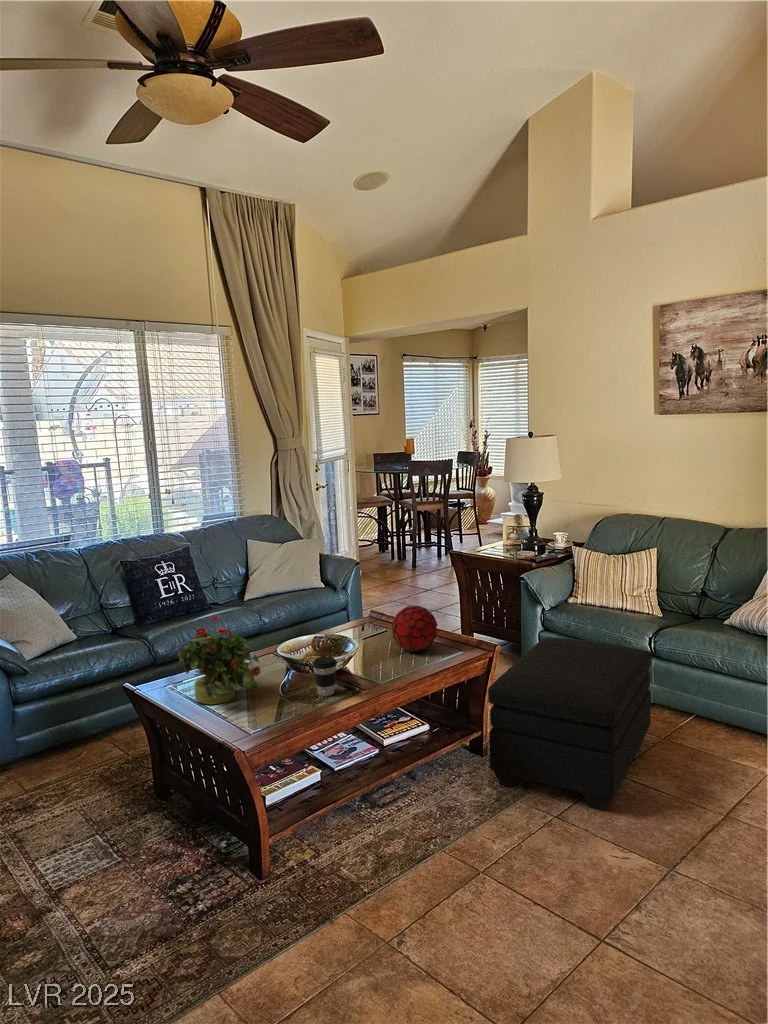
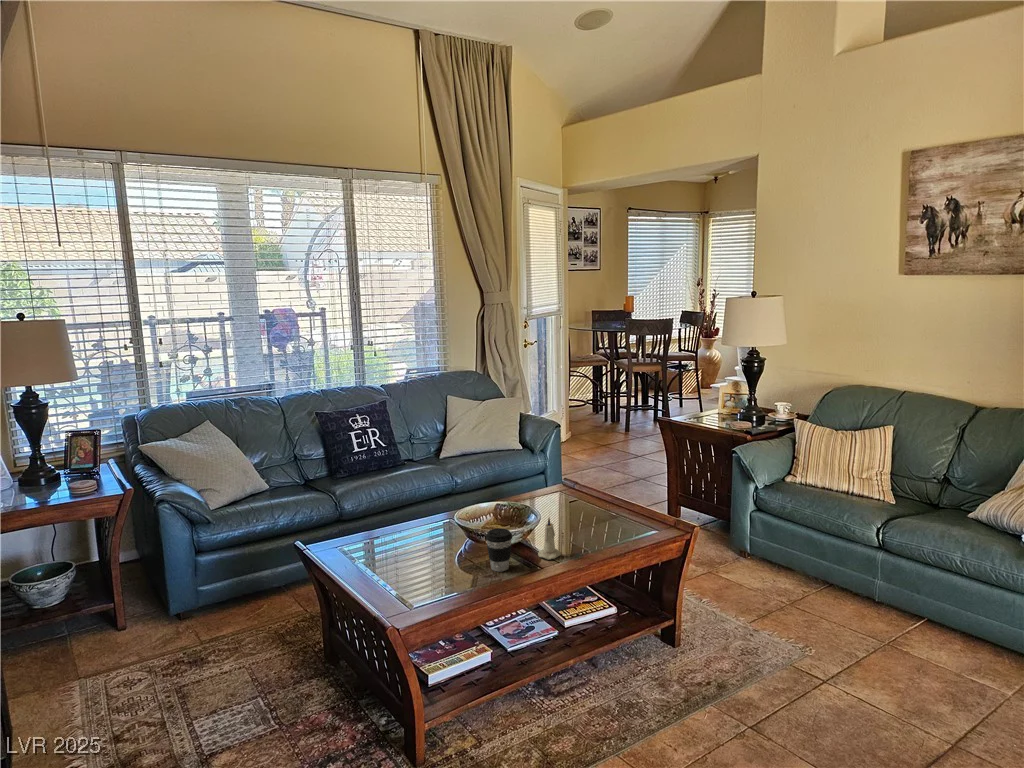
decorative orb: present [392,606,437,652] -> none [580,477,631,527]
potted plant: present [177,616,260,704] -> none [347,476,433,571]
ottoman: present [488,637,652,810] -> none [680,520,880,729]
candle: none [359,643,380,682] -> present [538,518,561,559]

